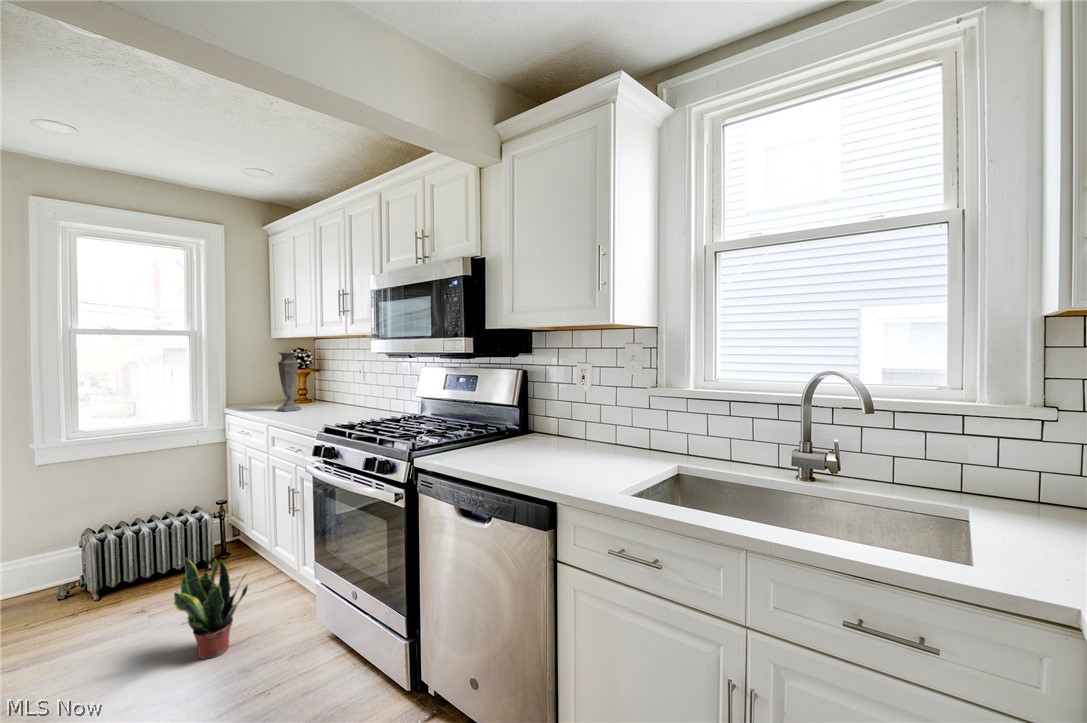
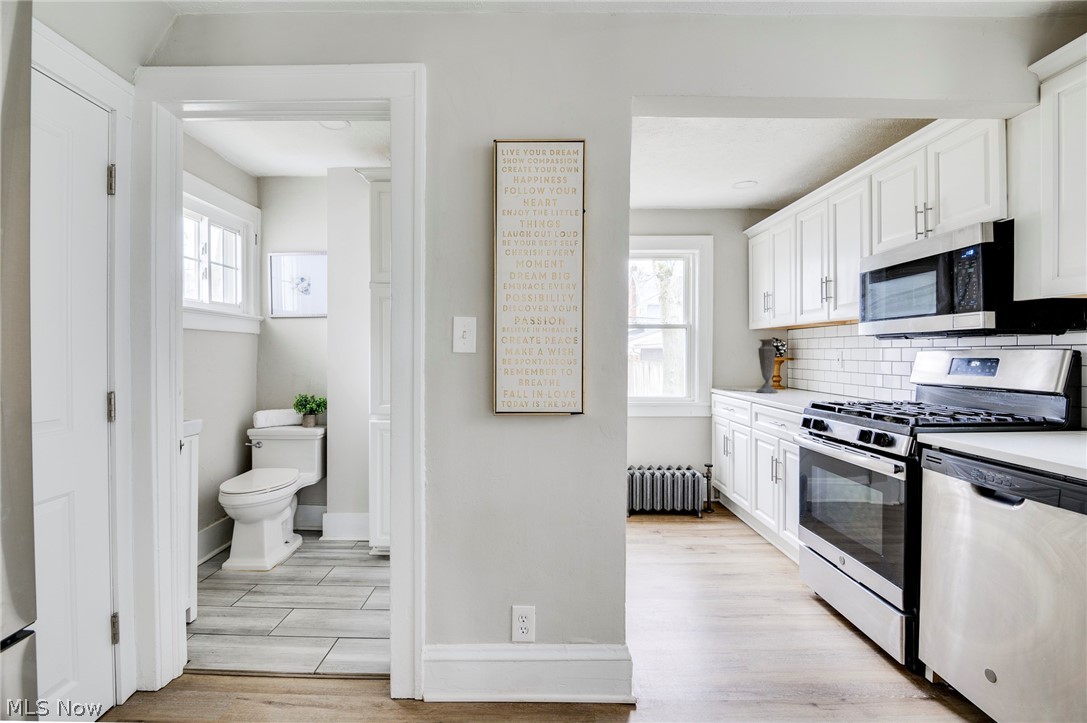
potted plant: present [174,558,250,659] -> none [693,493,745,577]

